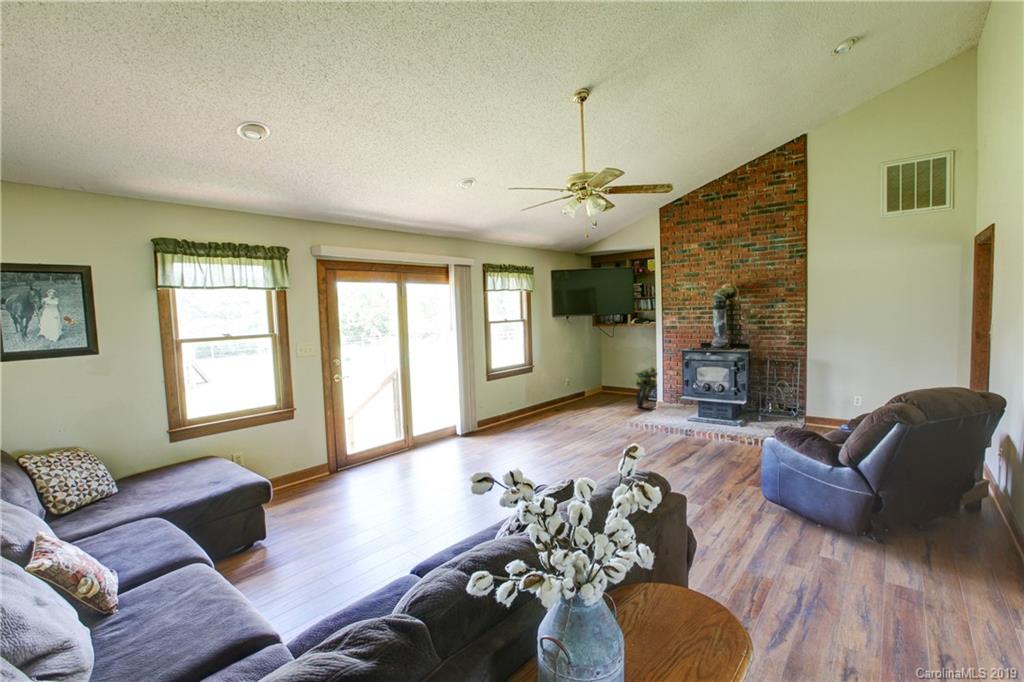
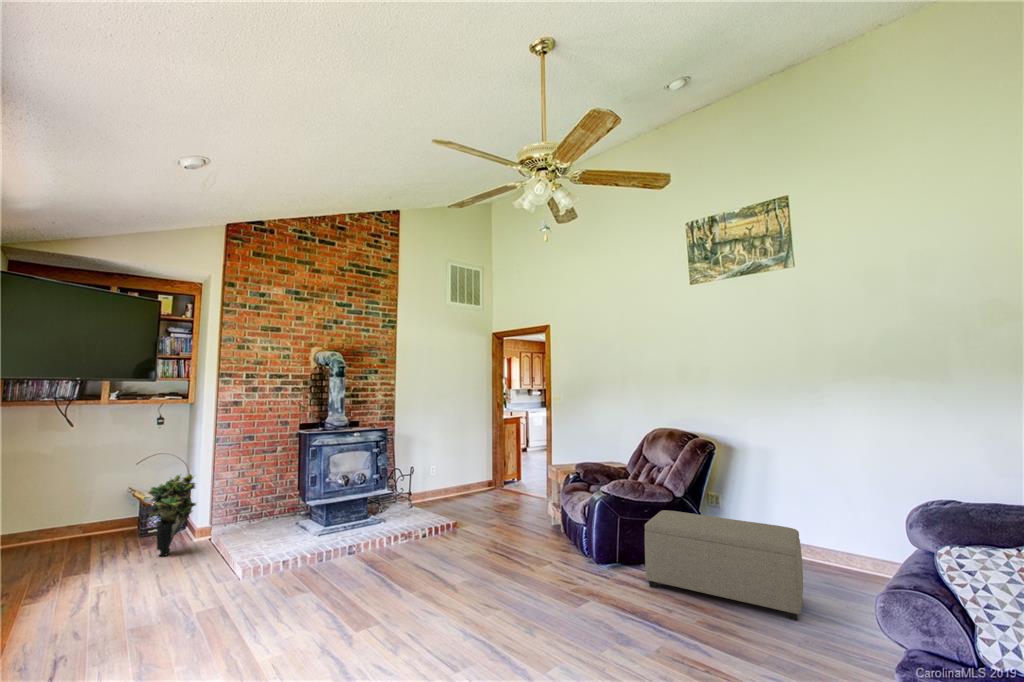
ottoman: none [736,462,830,606] -> present [645,510,803,621]

